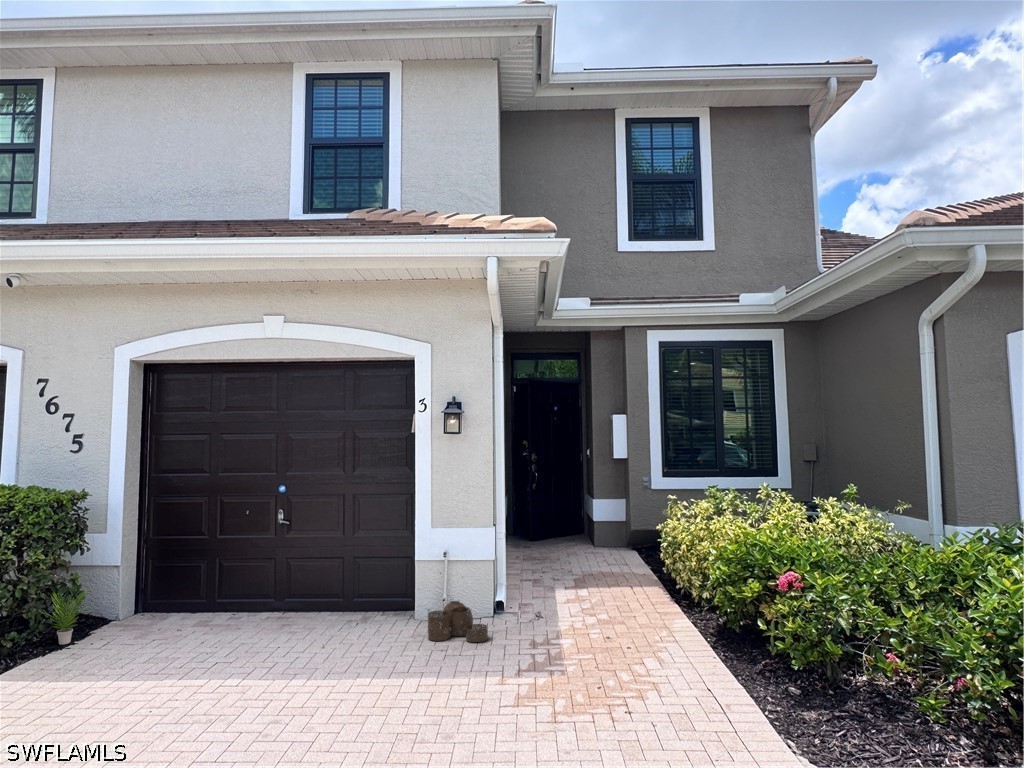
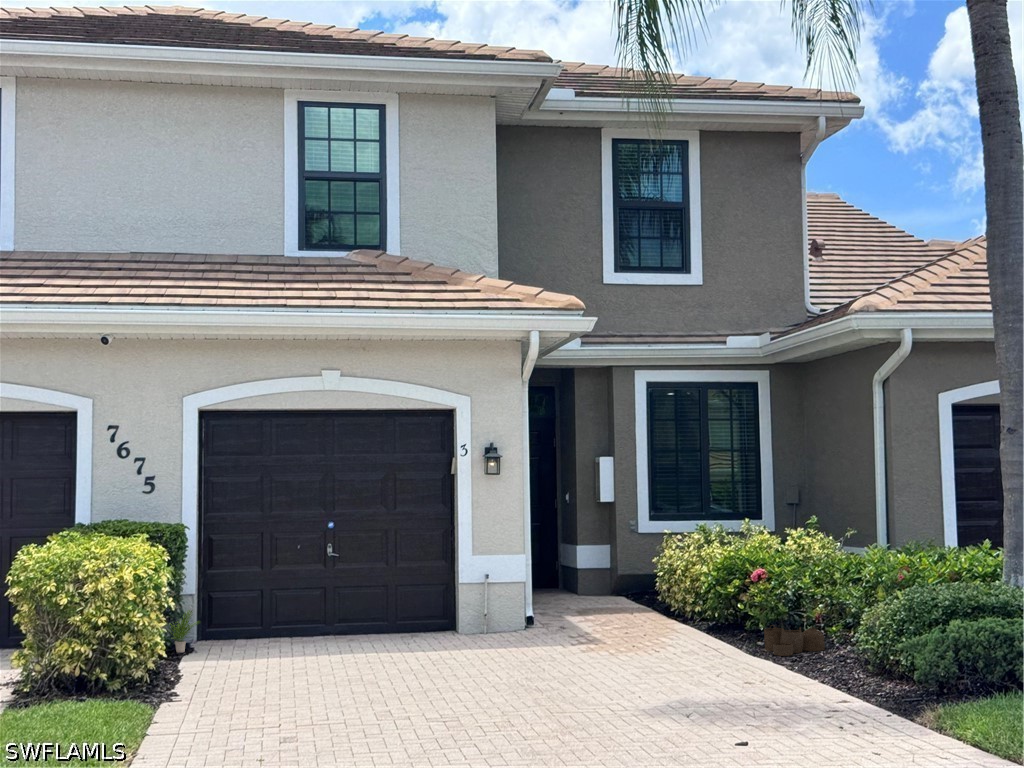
woven basket: present [428,601,488,642] -> present [764,625,825,656]

